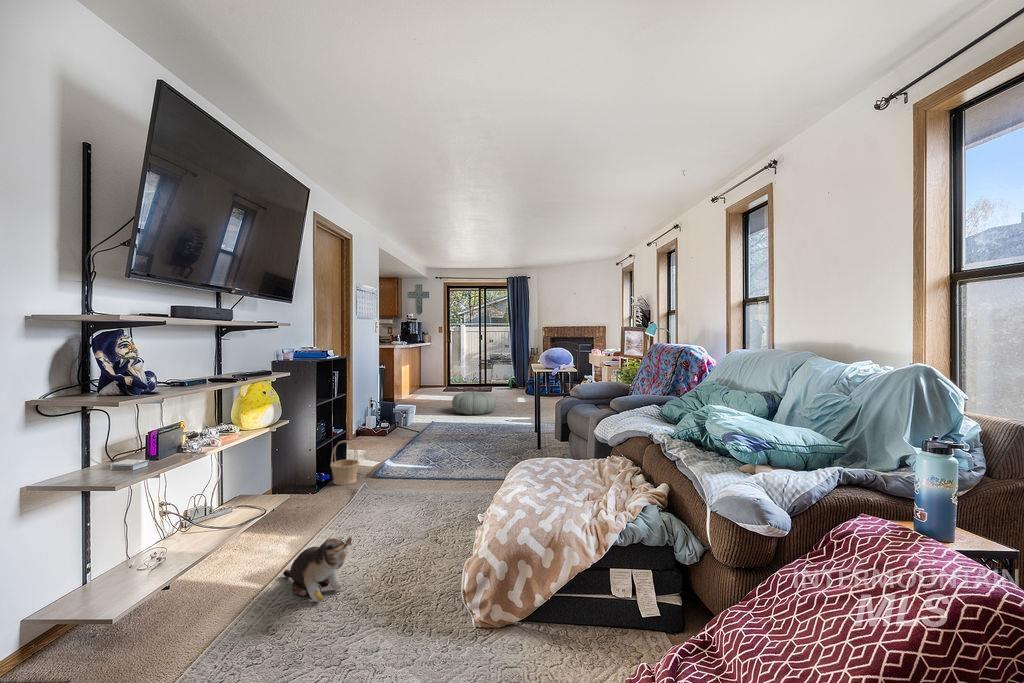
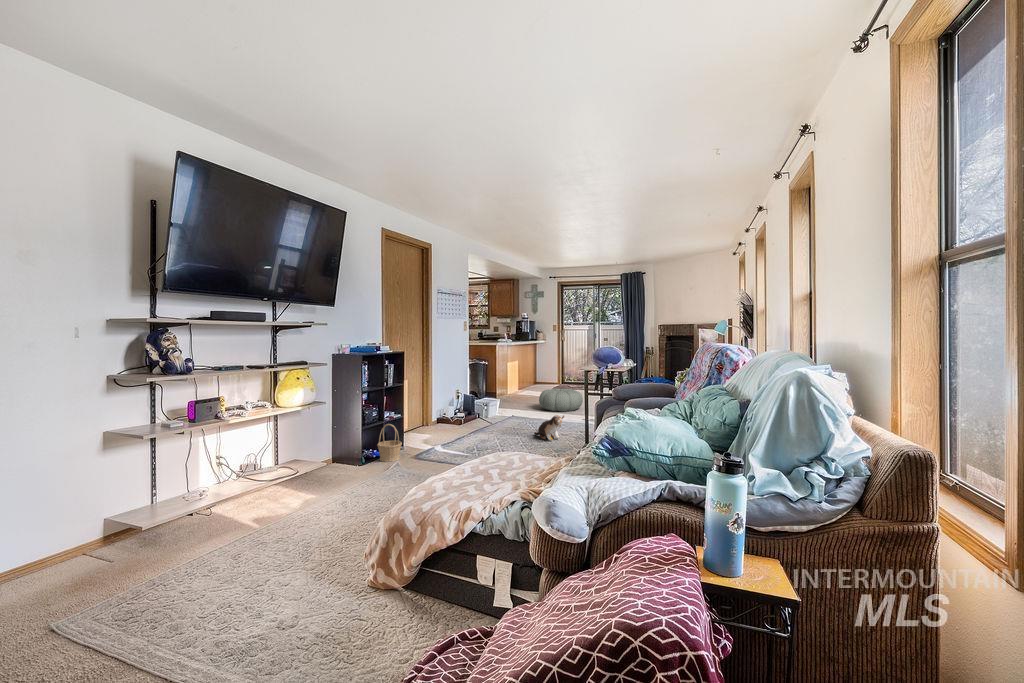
plush toy: present [283,537,352,602] -> present [534,415,564,441]

